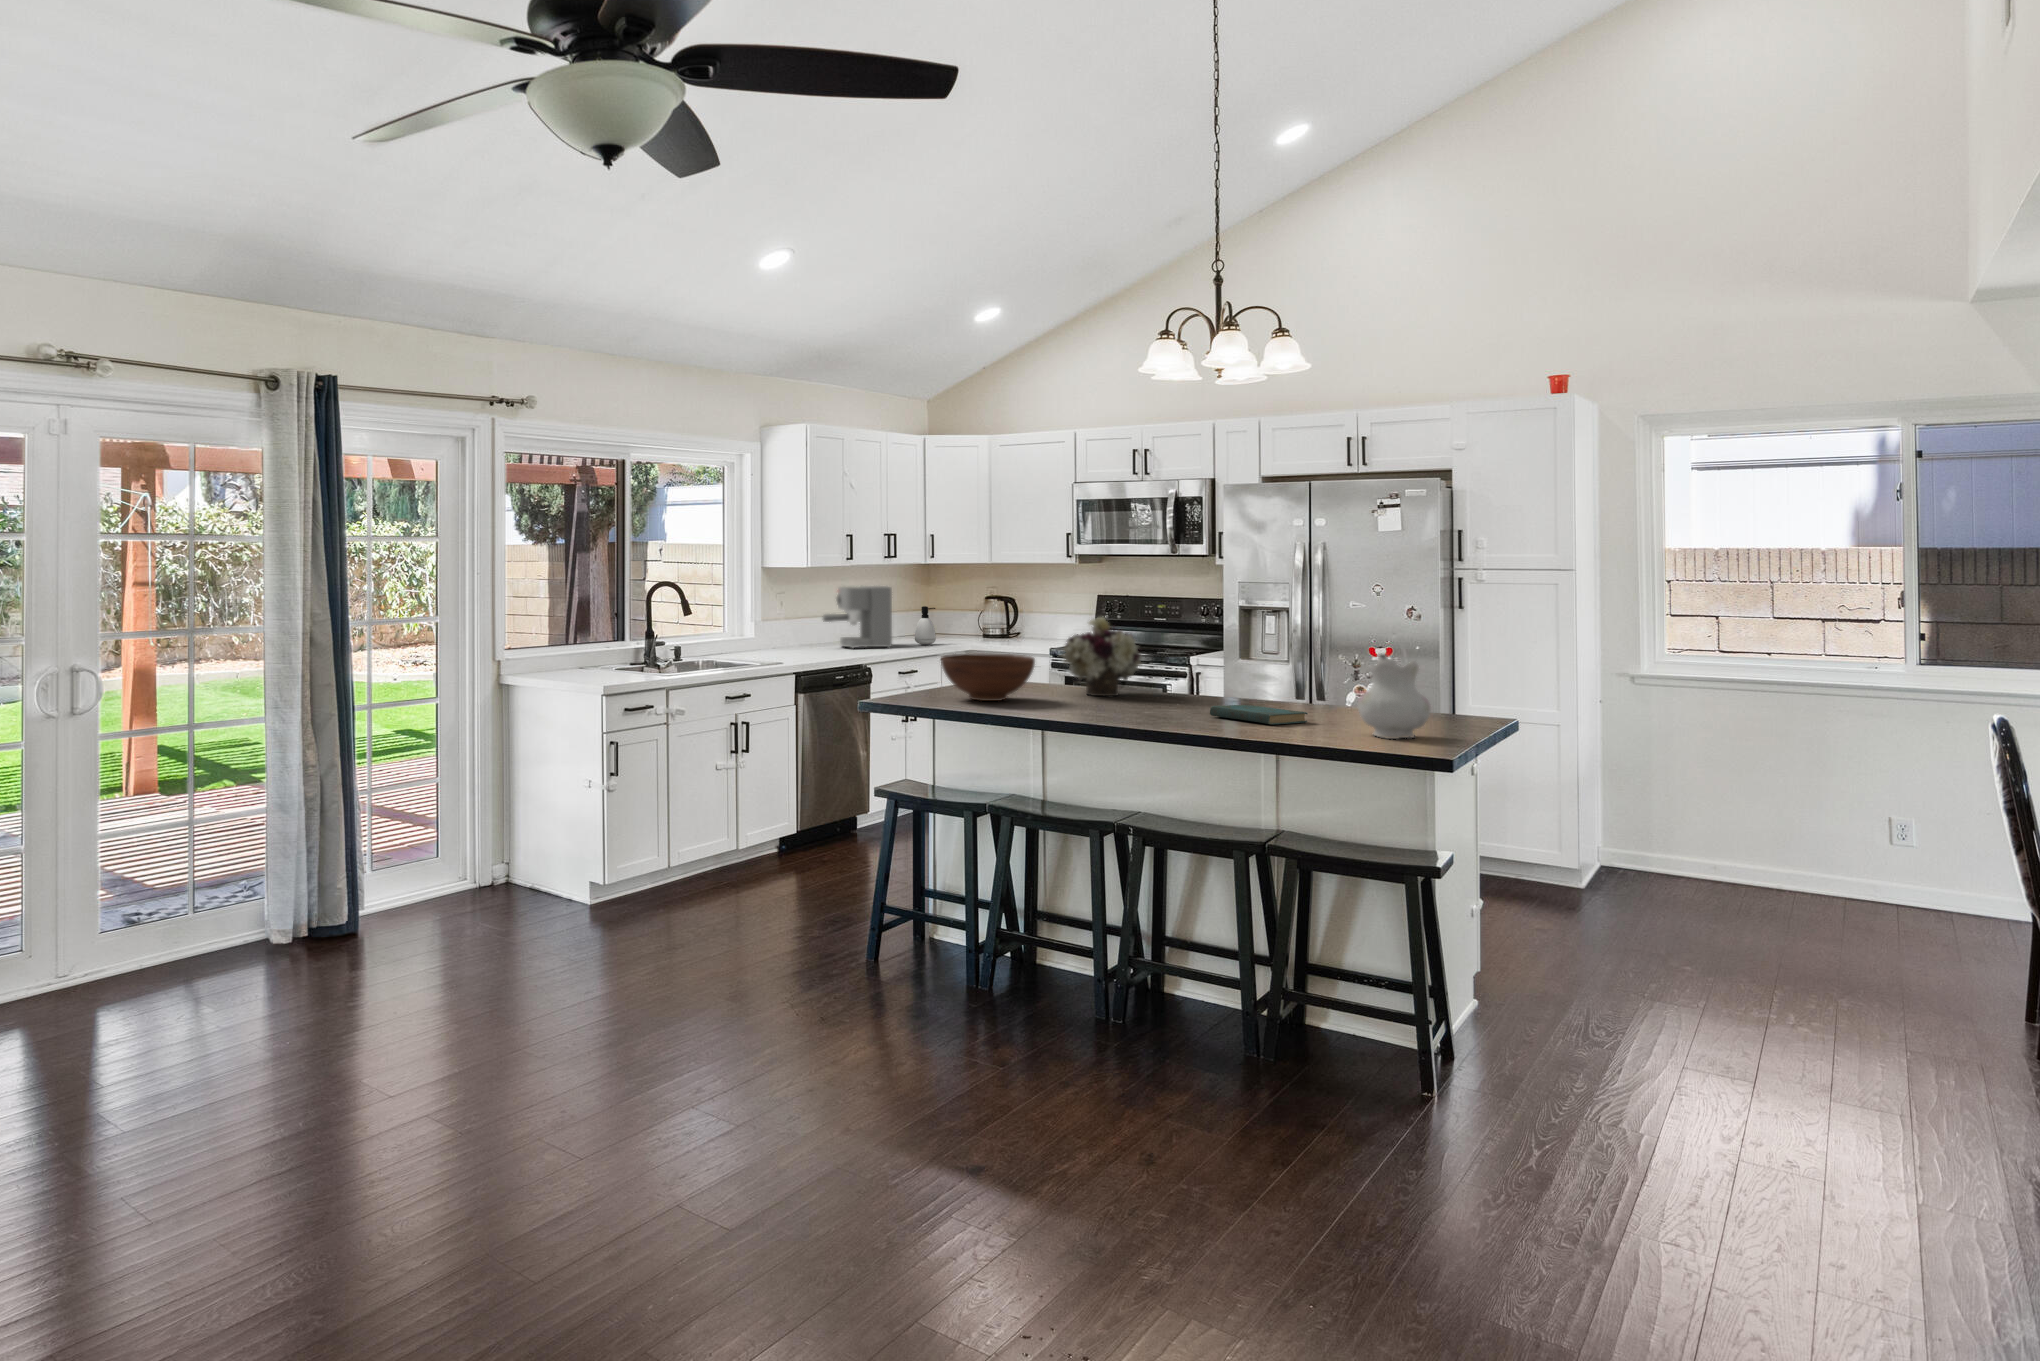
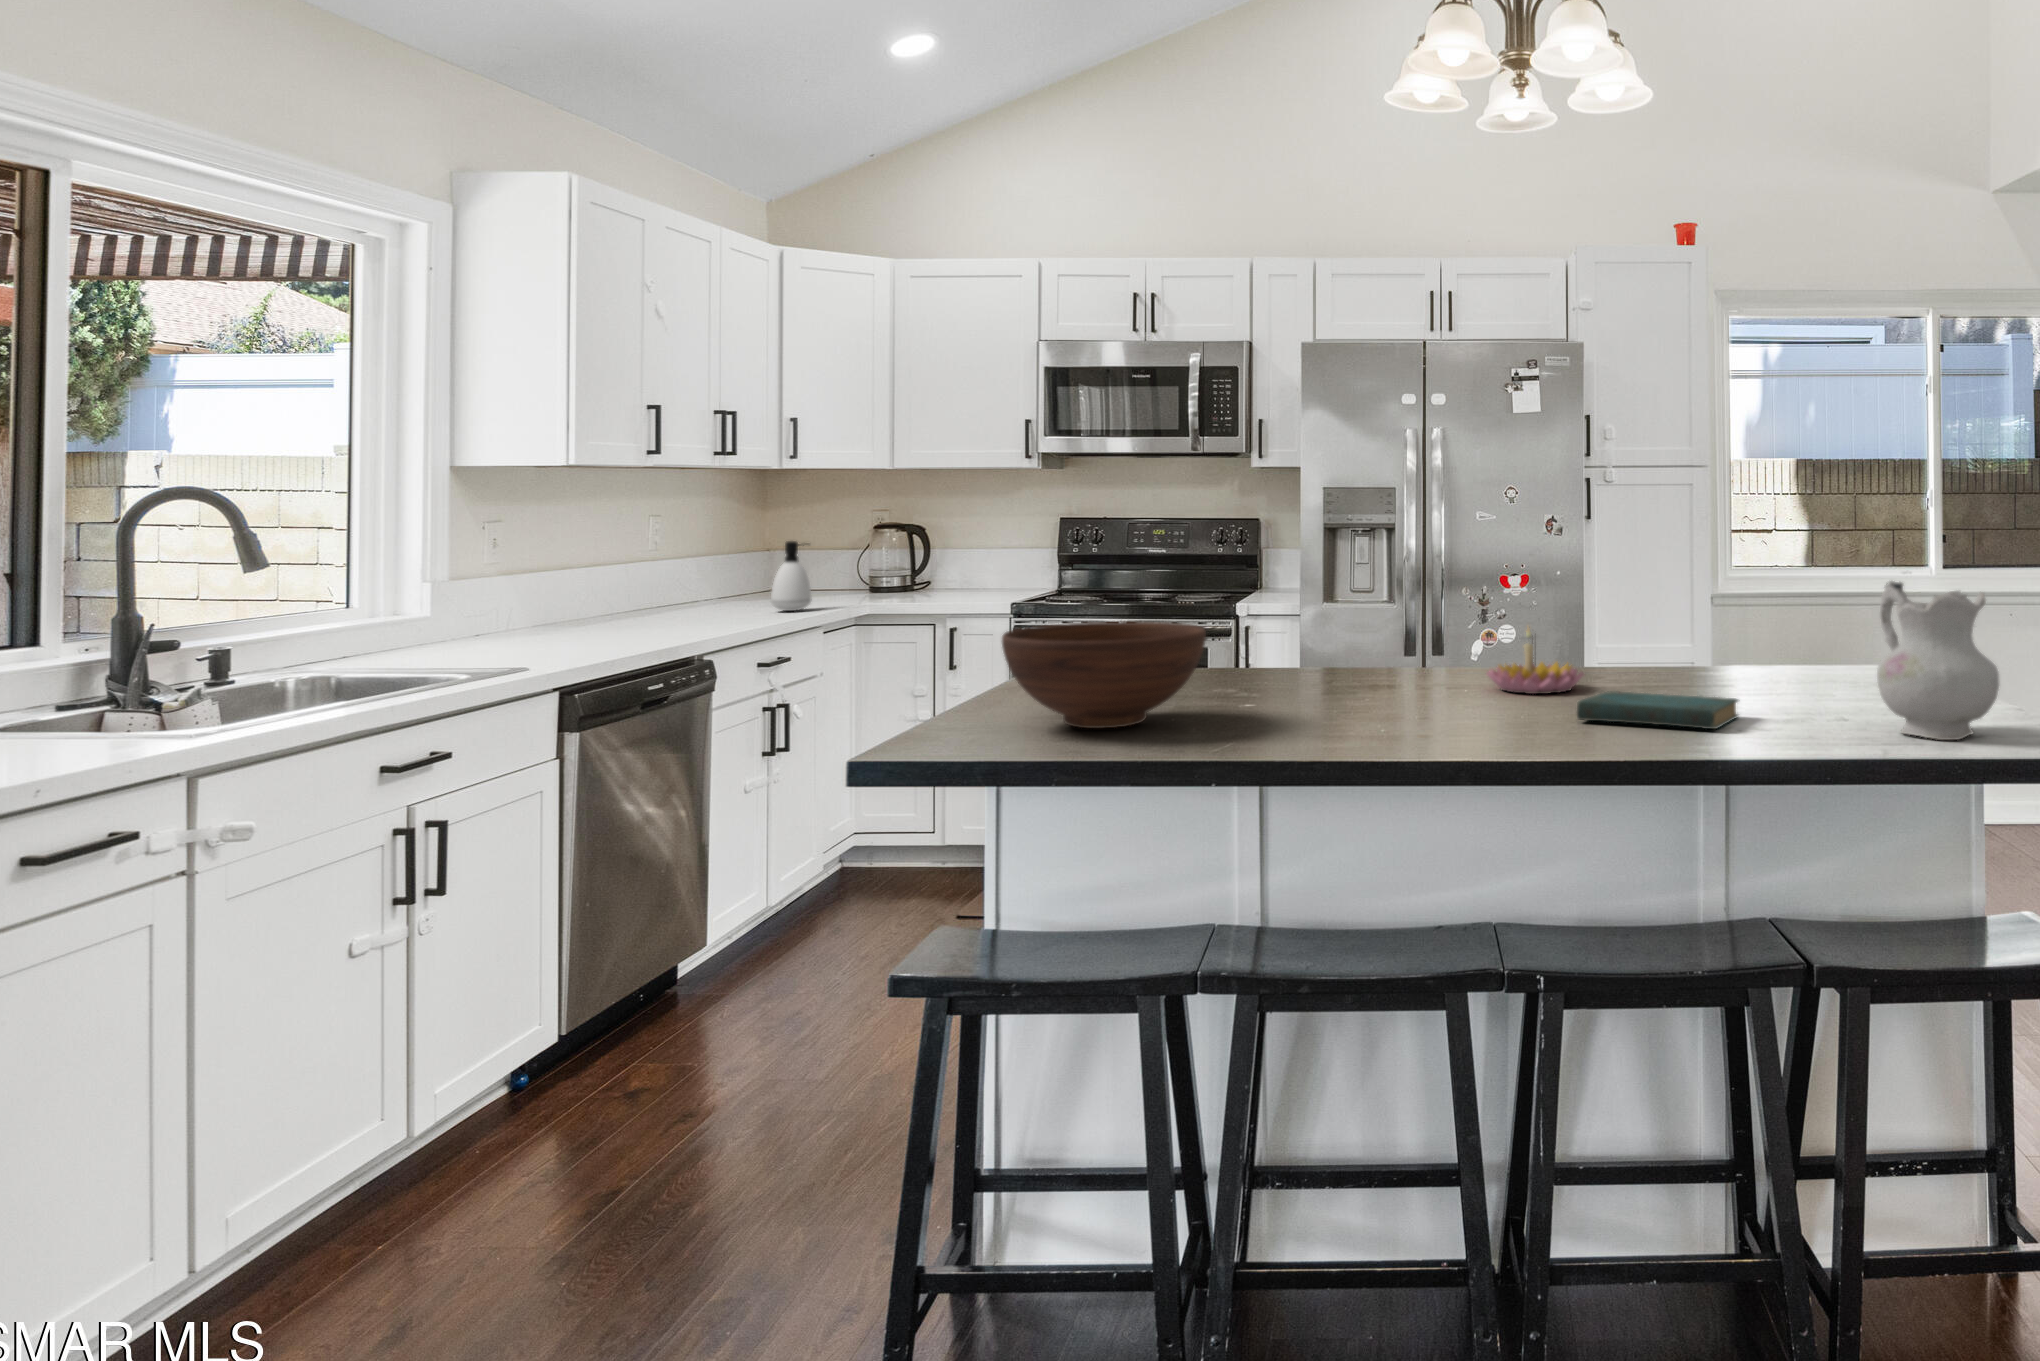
coffee maker: present [823,586,892,648] -> none [586,504,735,627]
flower arrangement: present [1061,617,1142,696] -> none [1214,538,1353,694]
candle holder: none [1208,668,1266,707] -> present [1487,628,1584,694]

